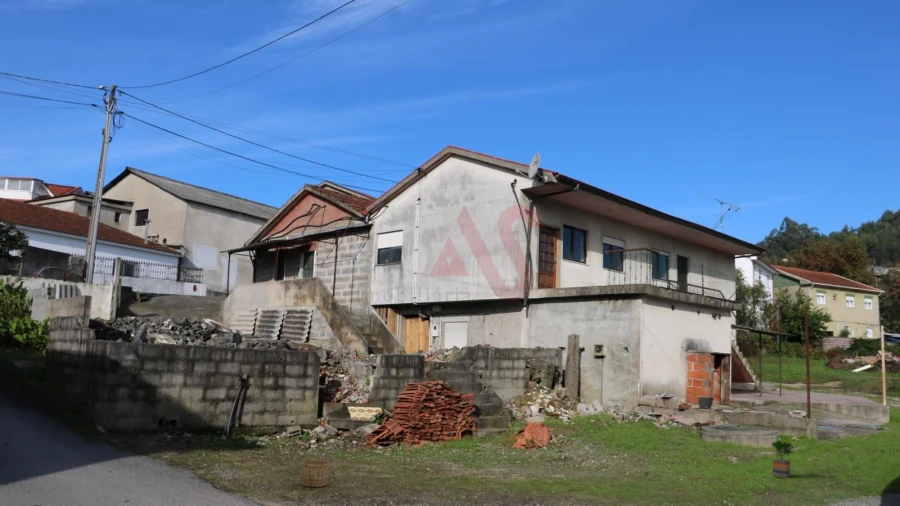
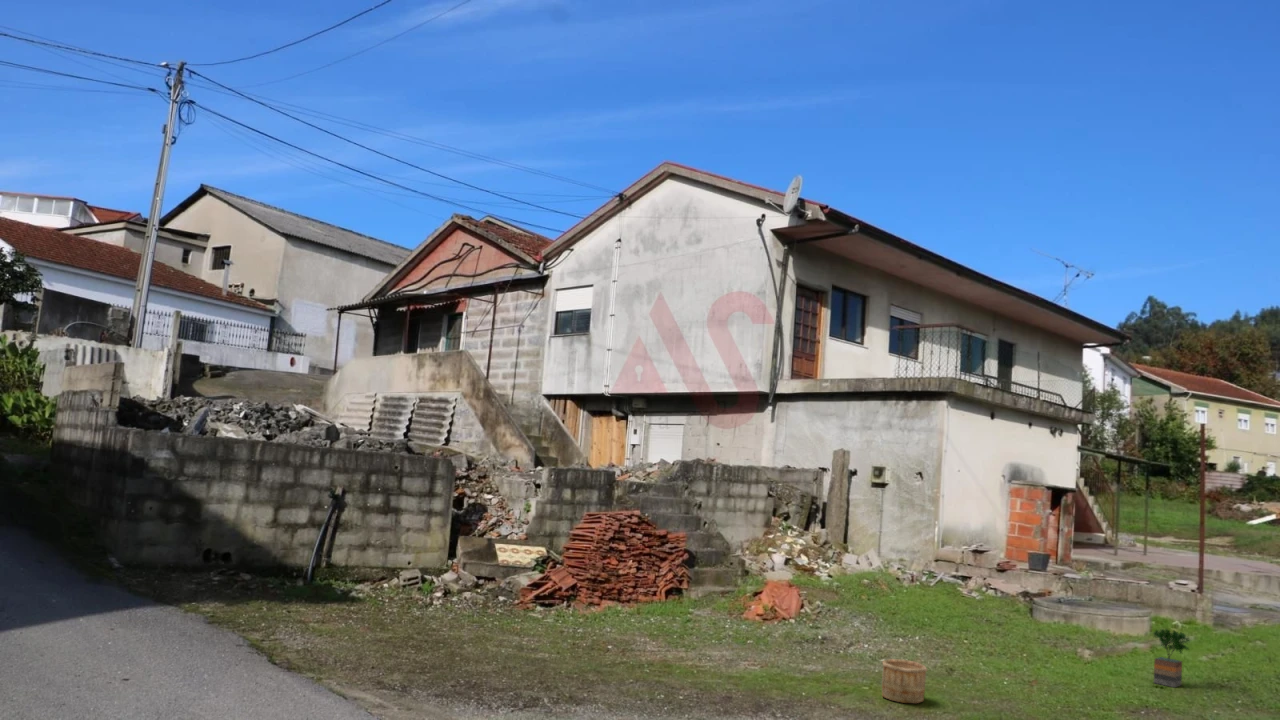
wooden bucket: present [301,460,330,487] -> present [882,659,927,703]

